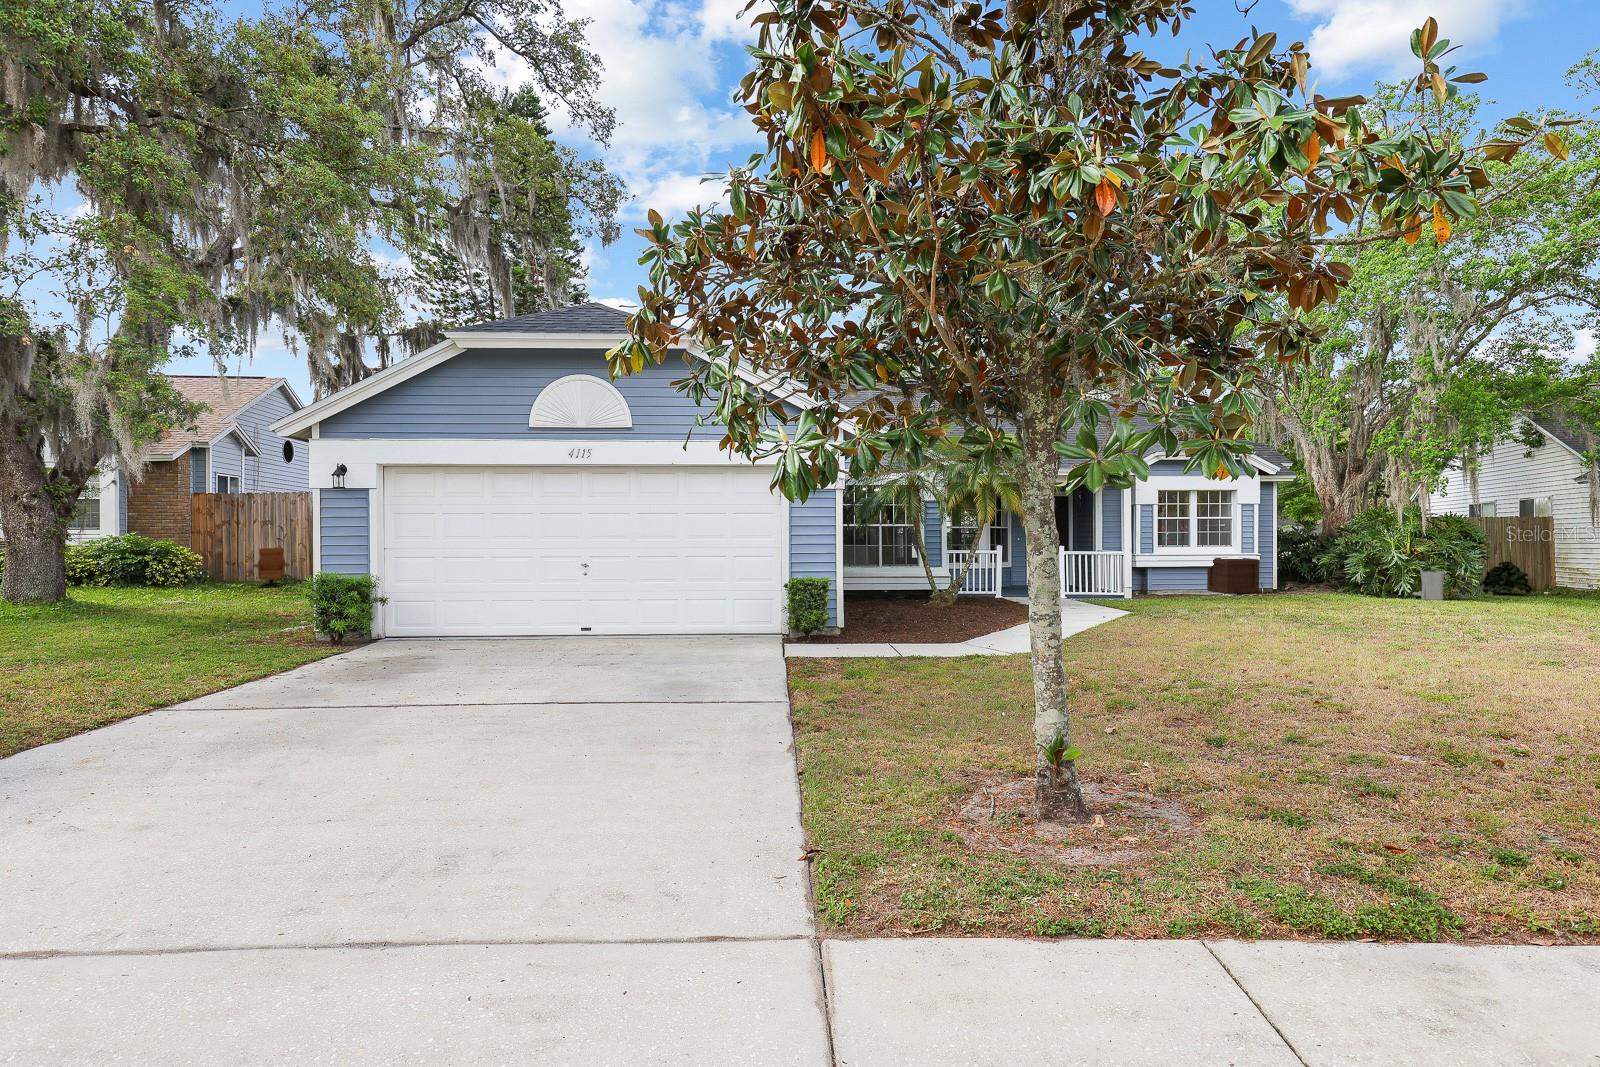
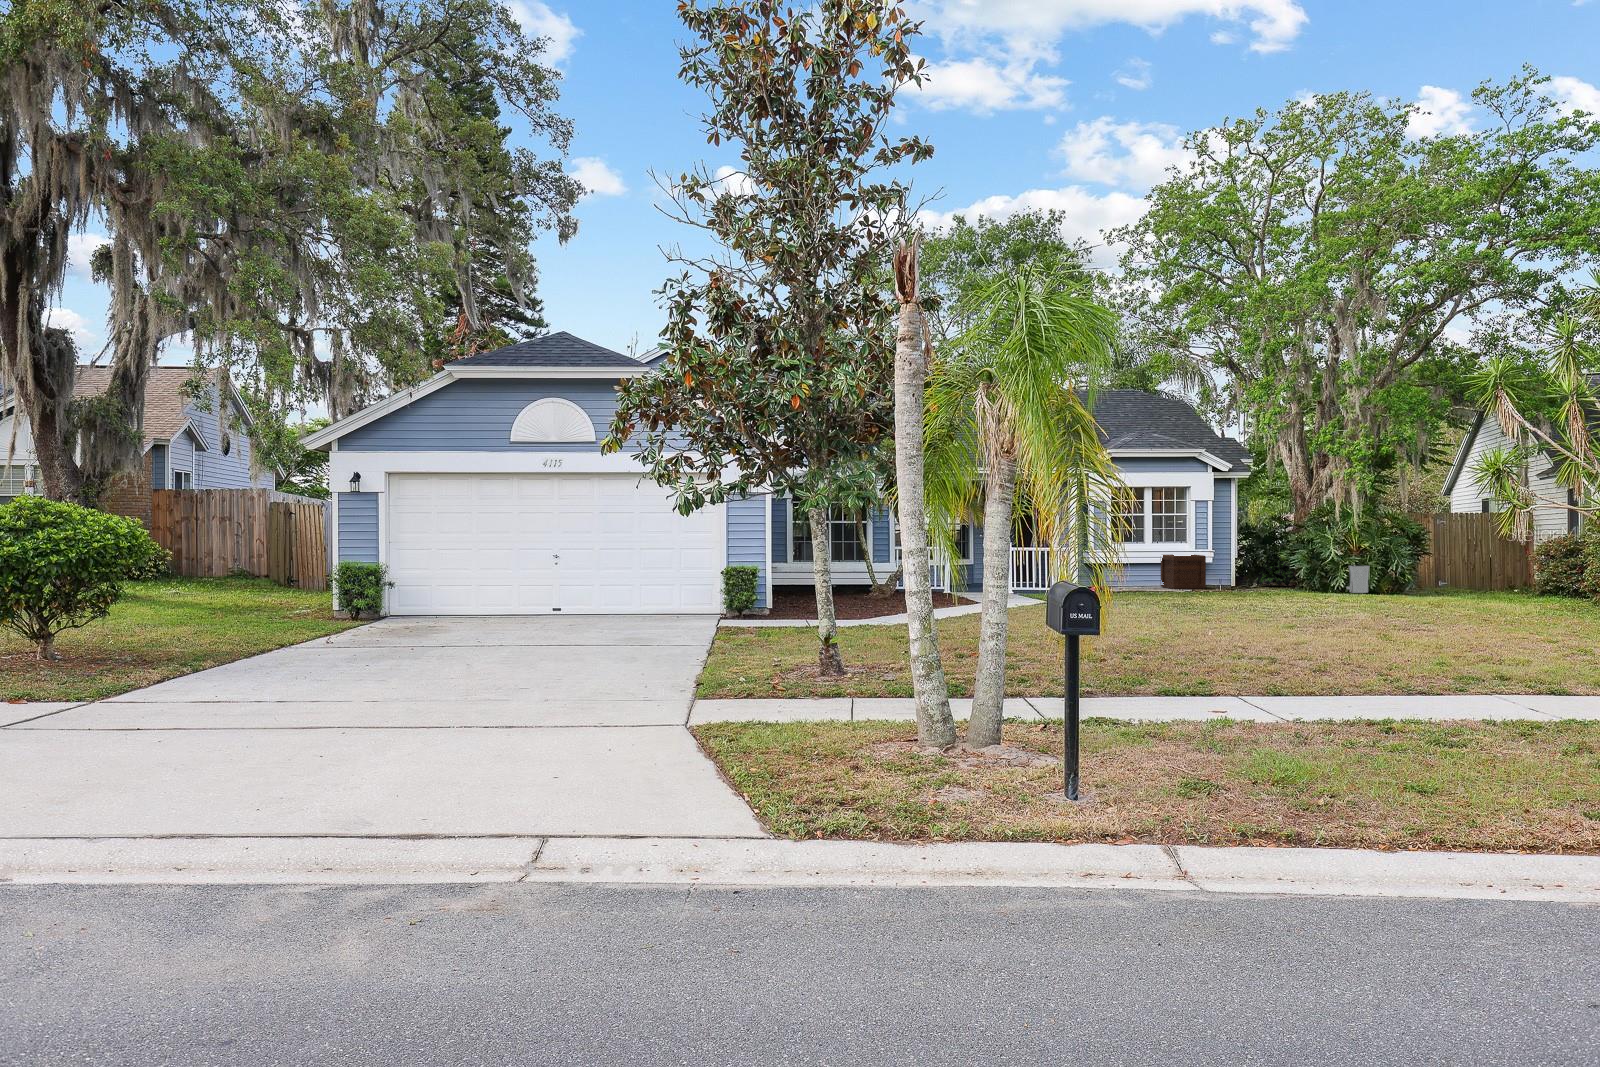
lounge chair: present [253,548,290,588] -> none [218,548,254,587]
potted plant: present [1479,561,1532,594] -> present [1256,556,1296,586]

